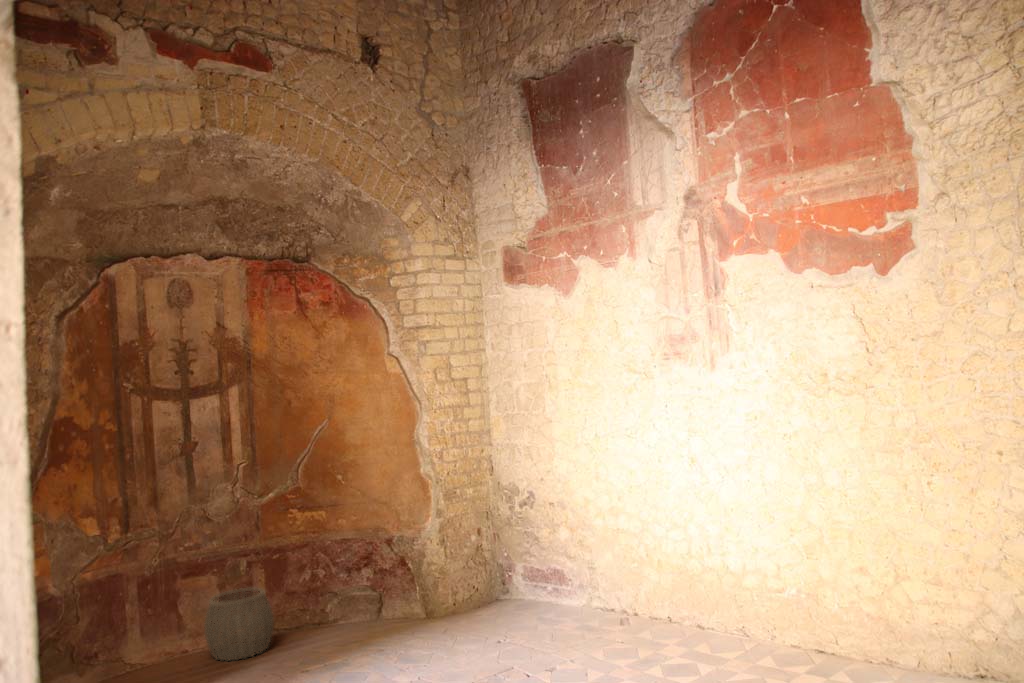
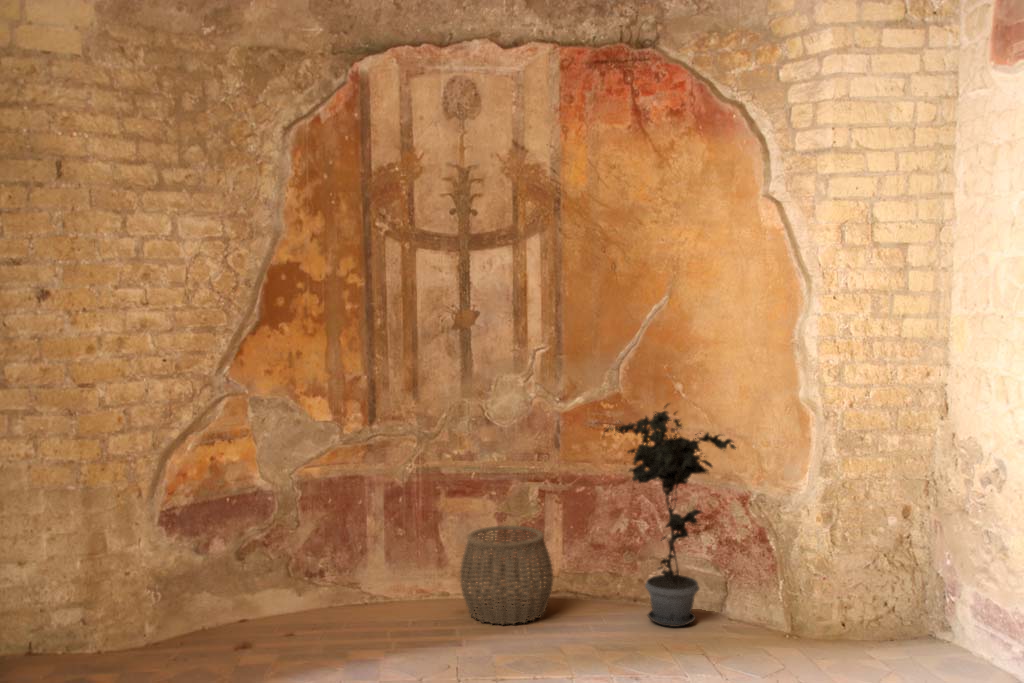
potted plant: none [298,486,393,632] -> present [605,404,736,627]

